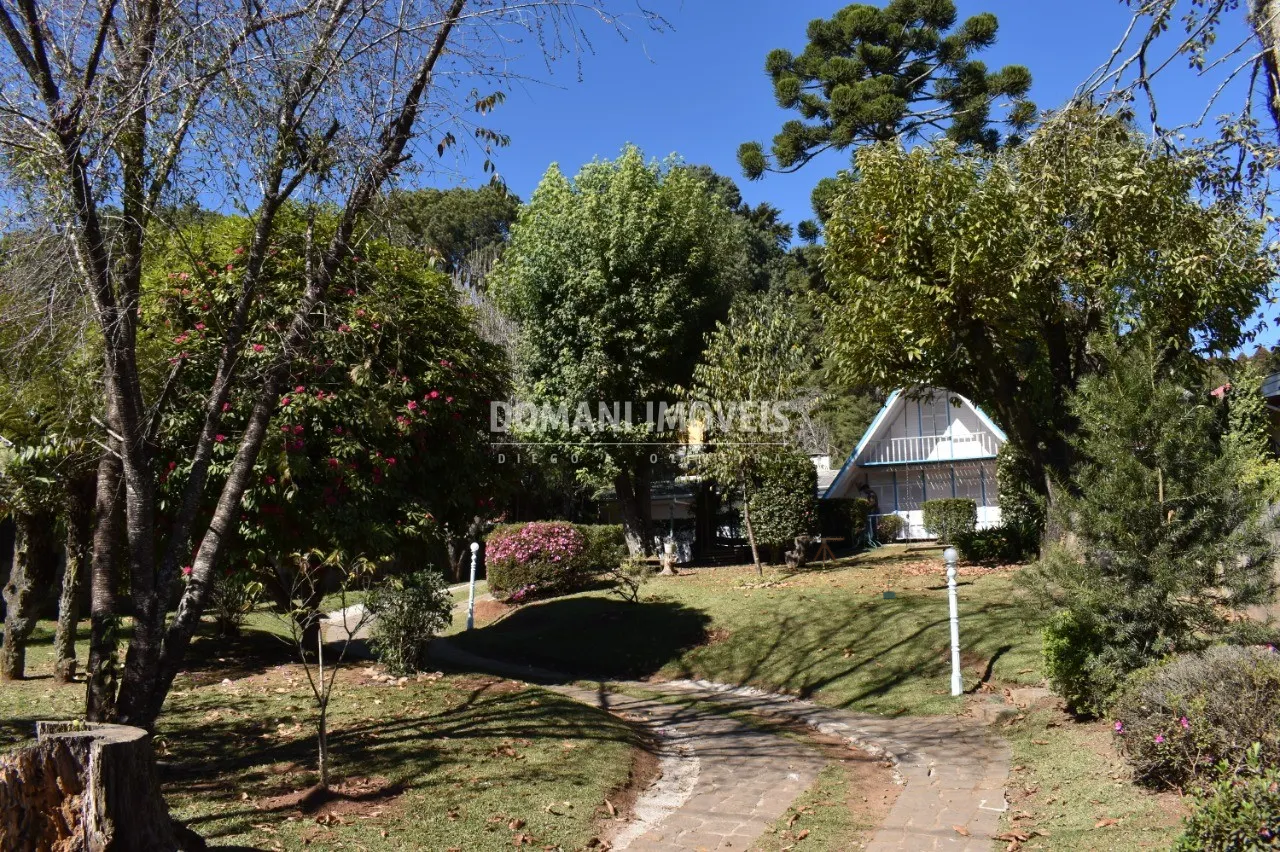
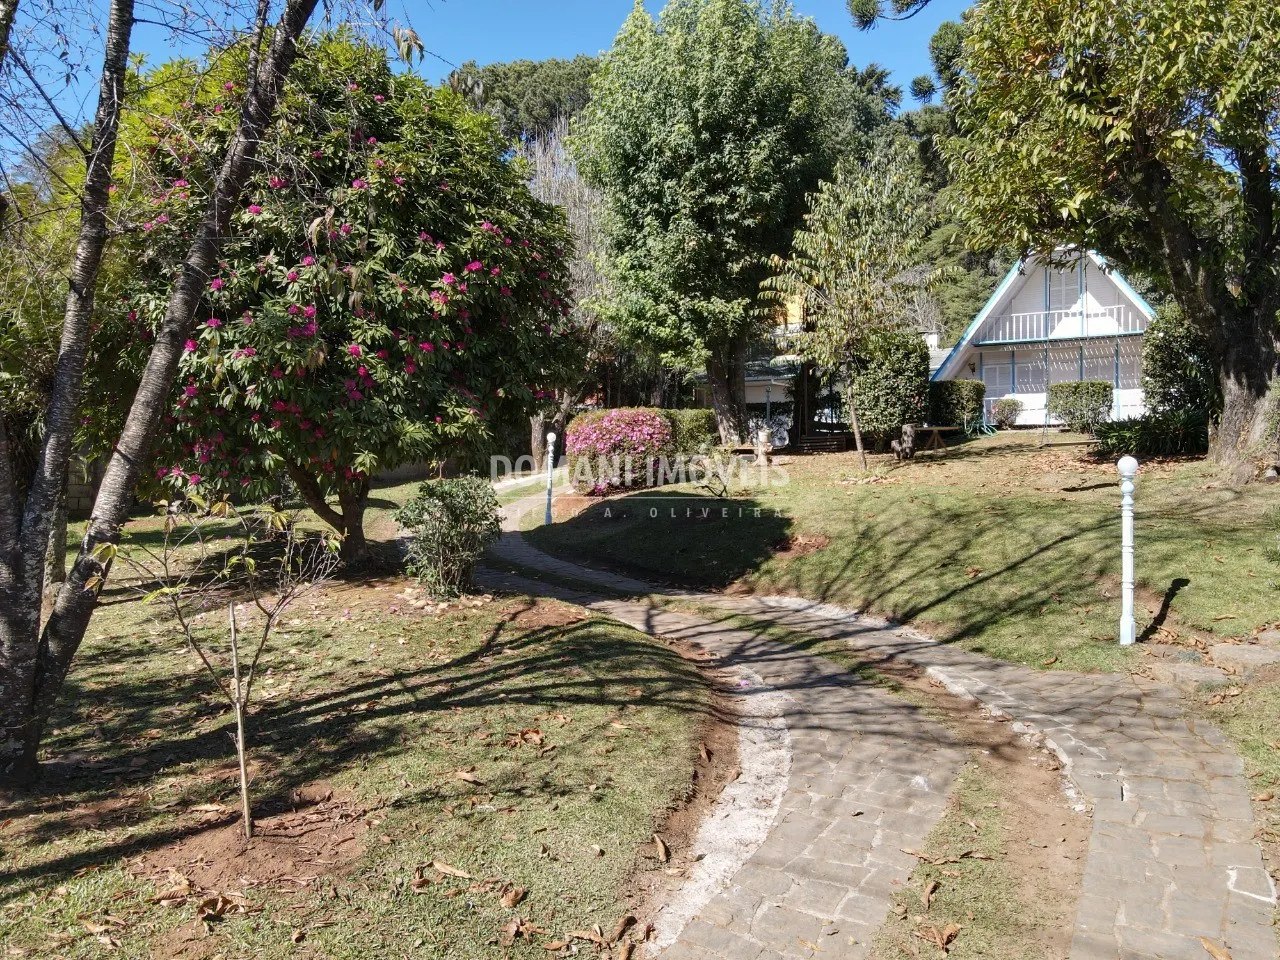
potted plant: present [881,564,901,599] -> none [1008,460,1035,507]

